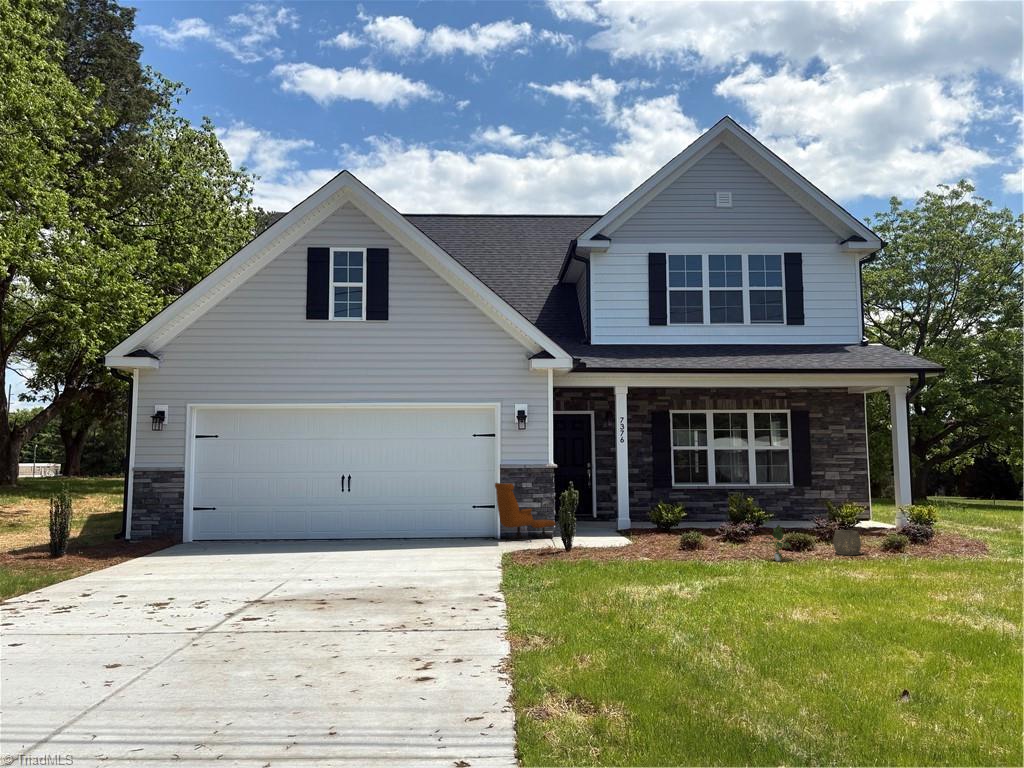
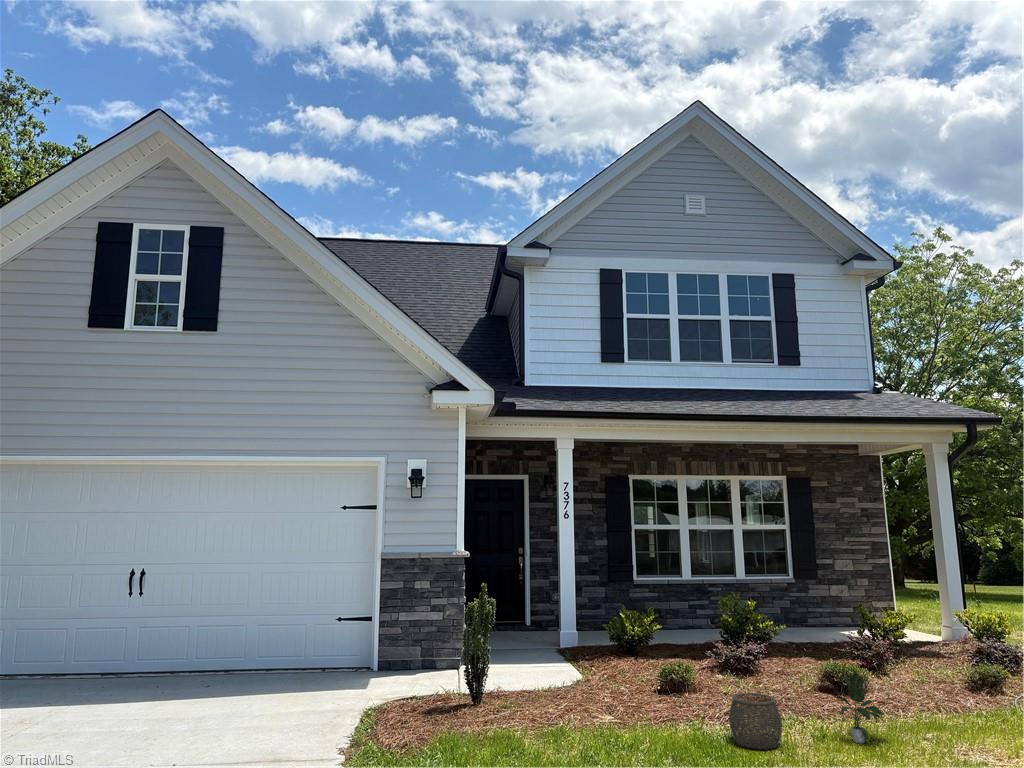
lounge chair: present [495,483,555,542] -> none [365,584,464,685]
woven basket: present [833,530,861,555] -> present [729,693,782,750]

